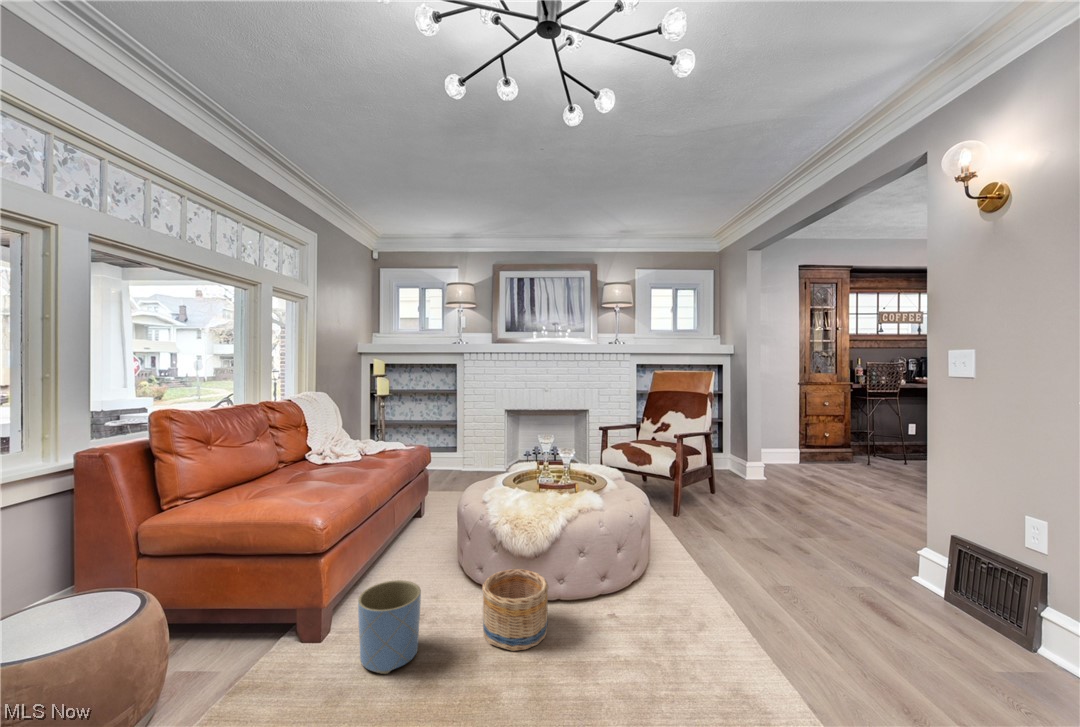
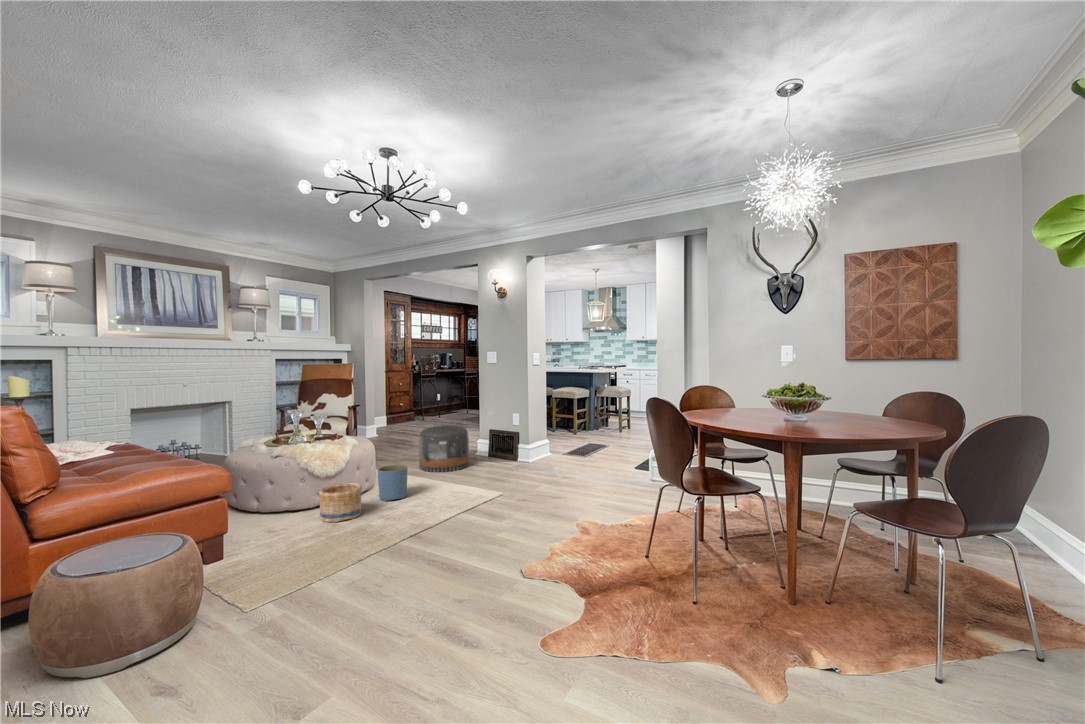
pouf: none [750,500,867,616] -> present [419,425,469,472]
planter: present [358,580,421,674] -> present [378,465,407,501]

